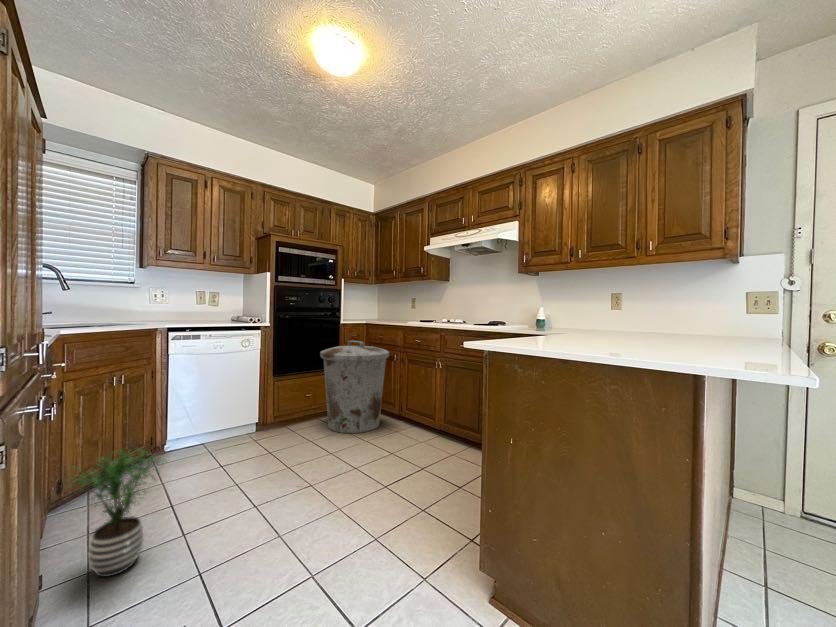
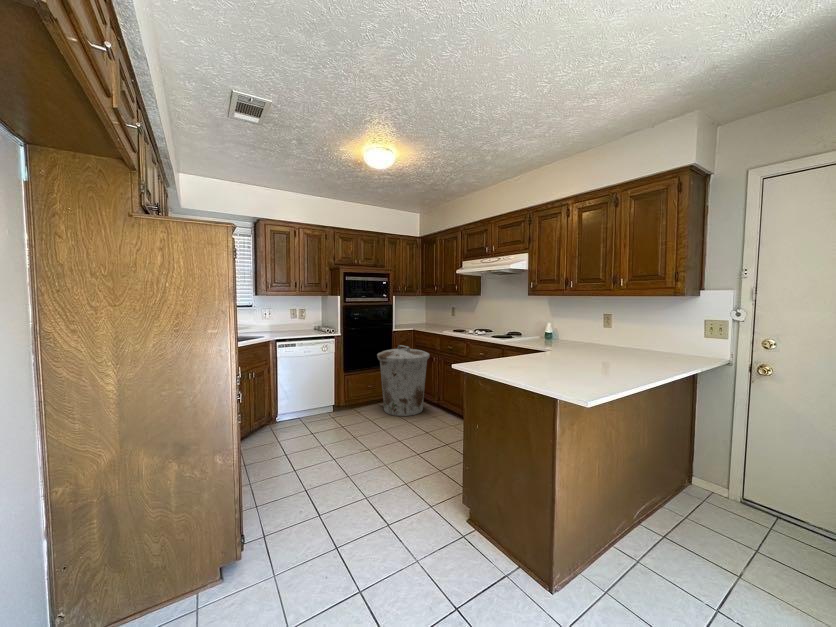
potted plant: present [72,448,167,577] -> none [234,418,285,489]

